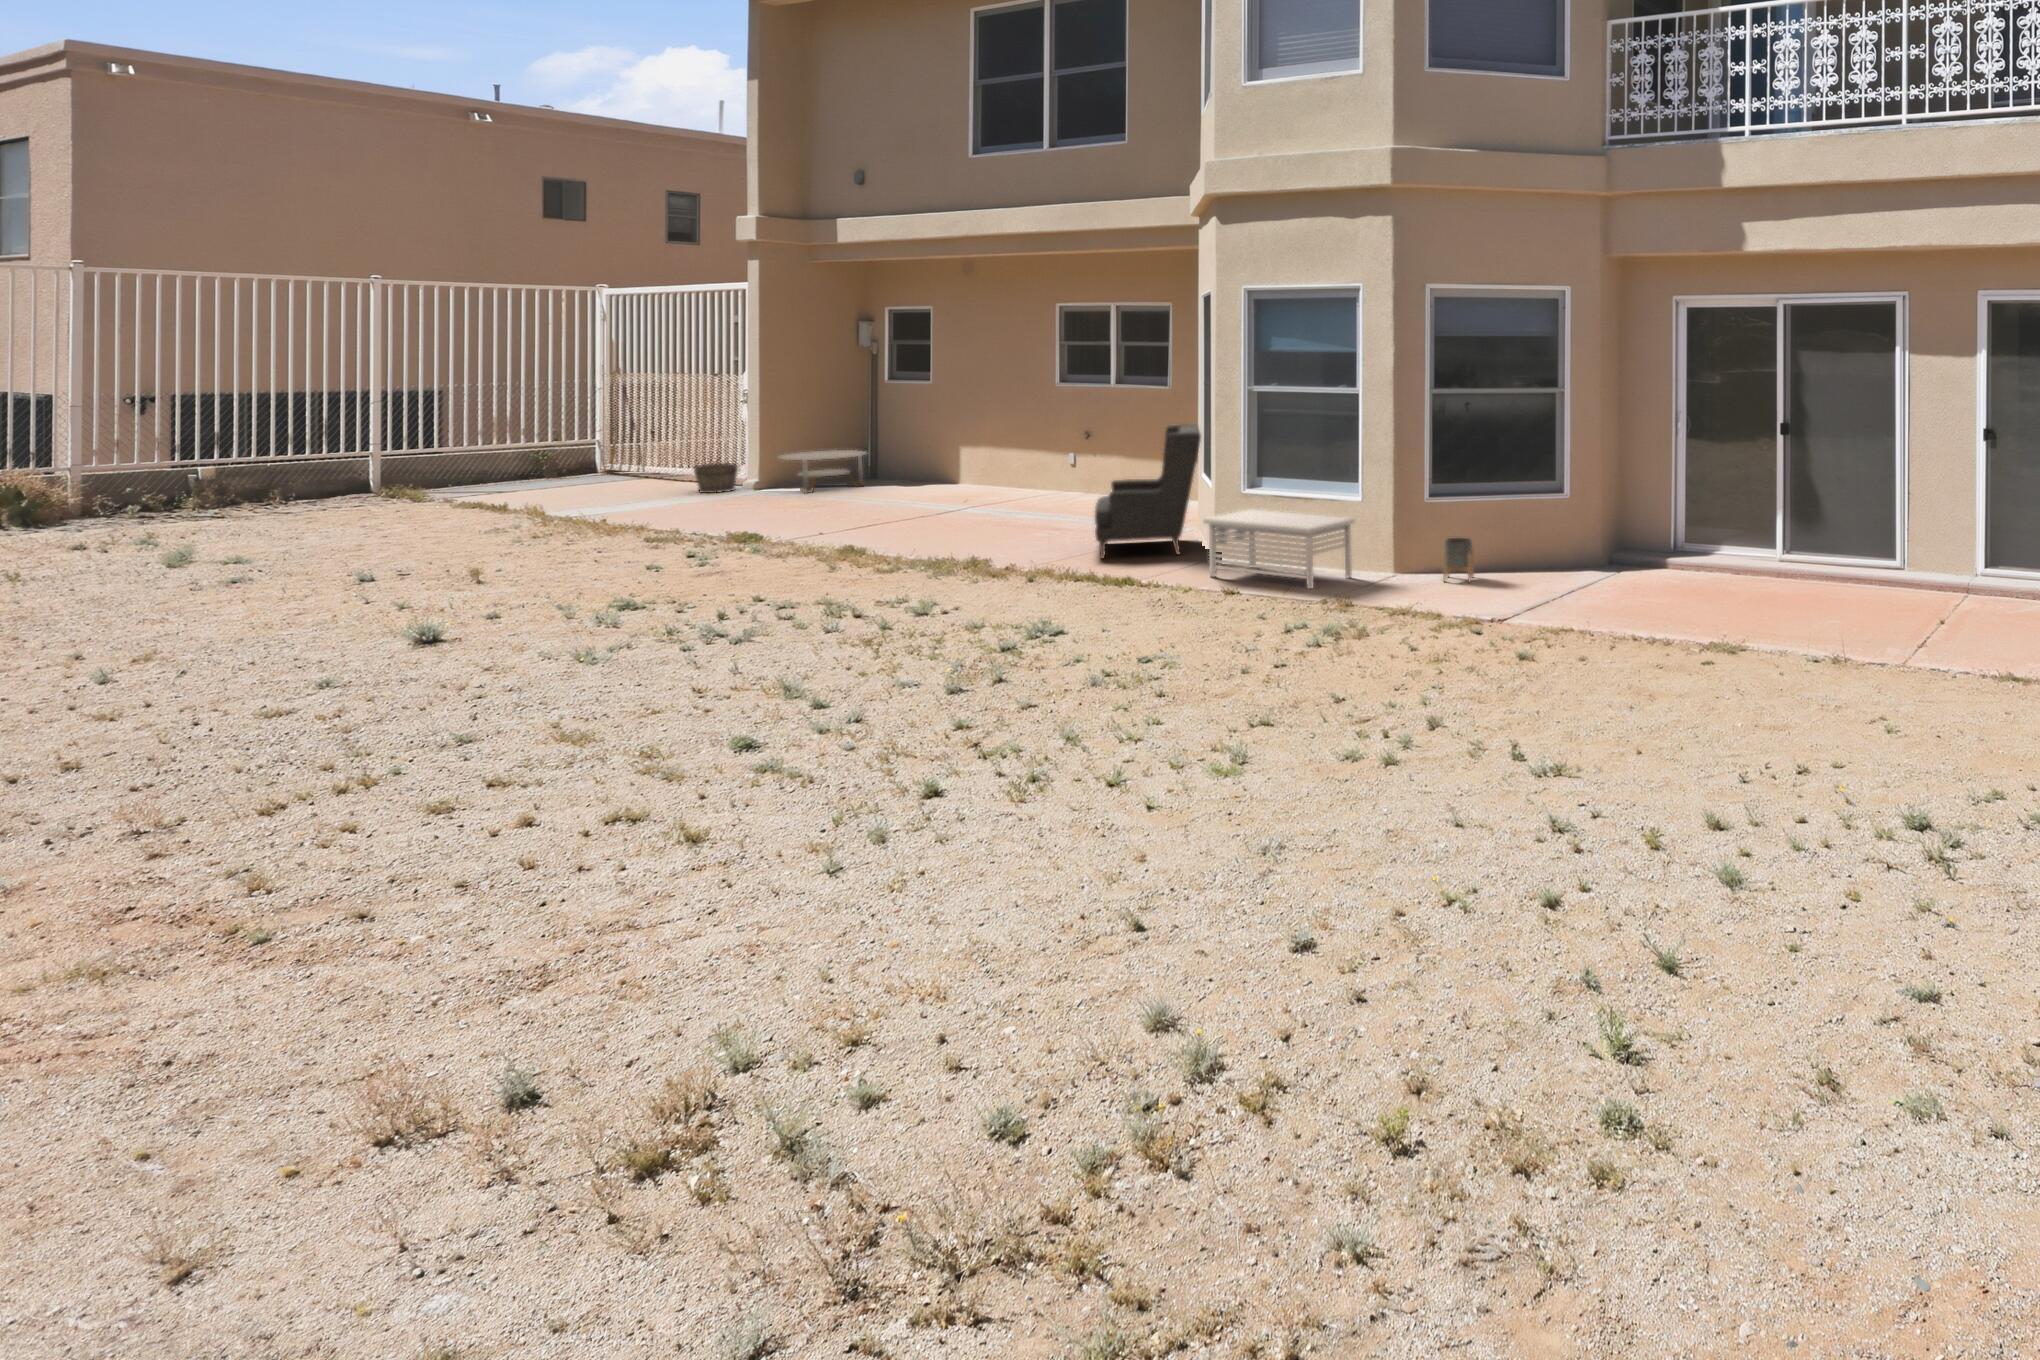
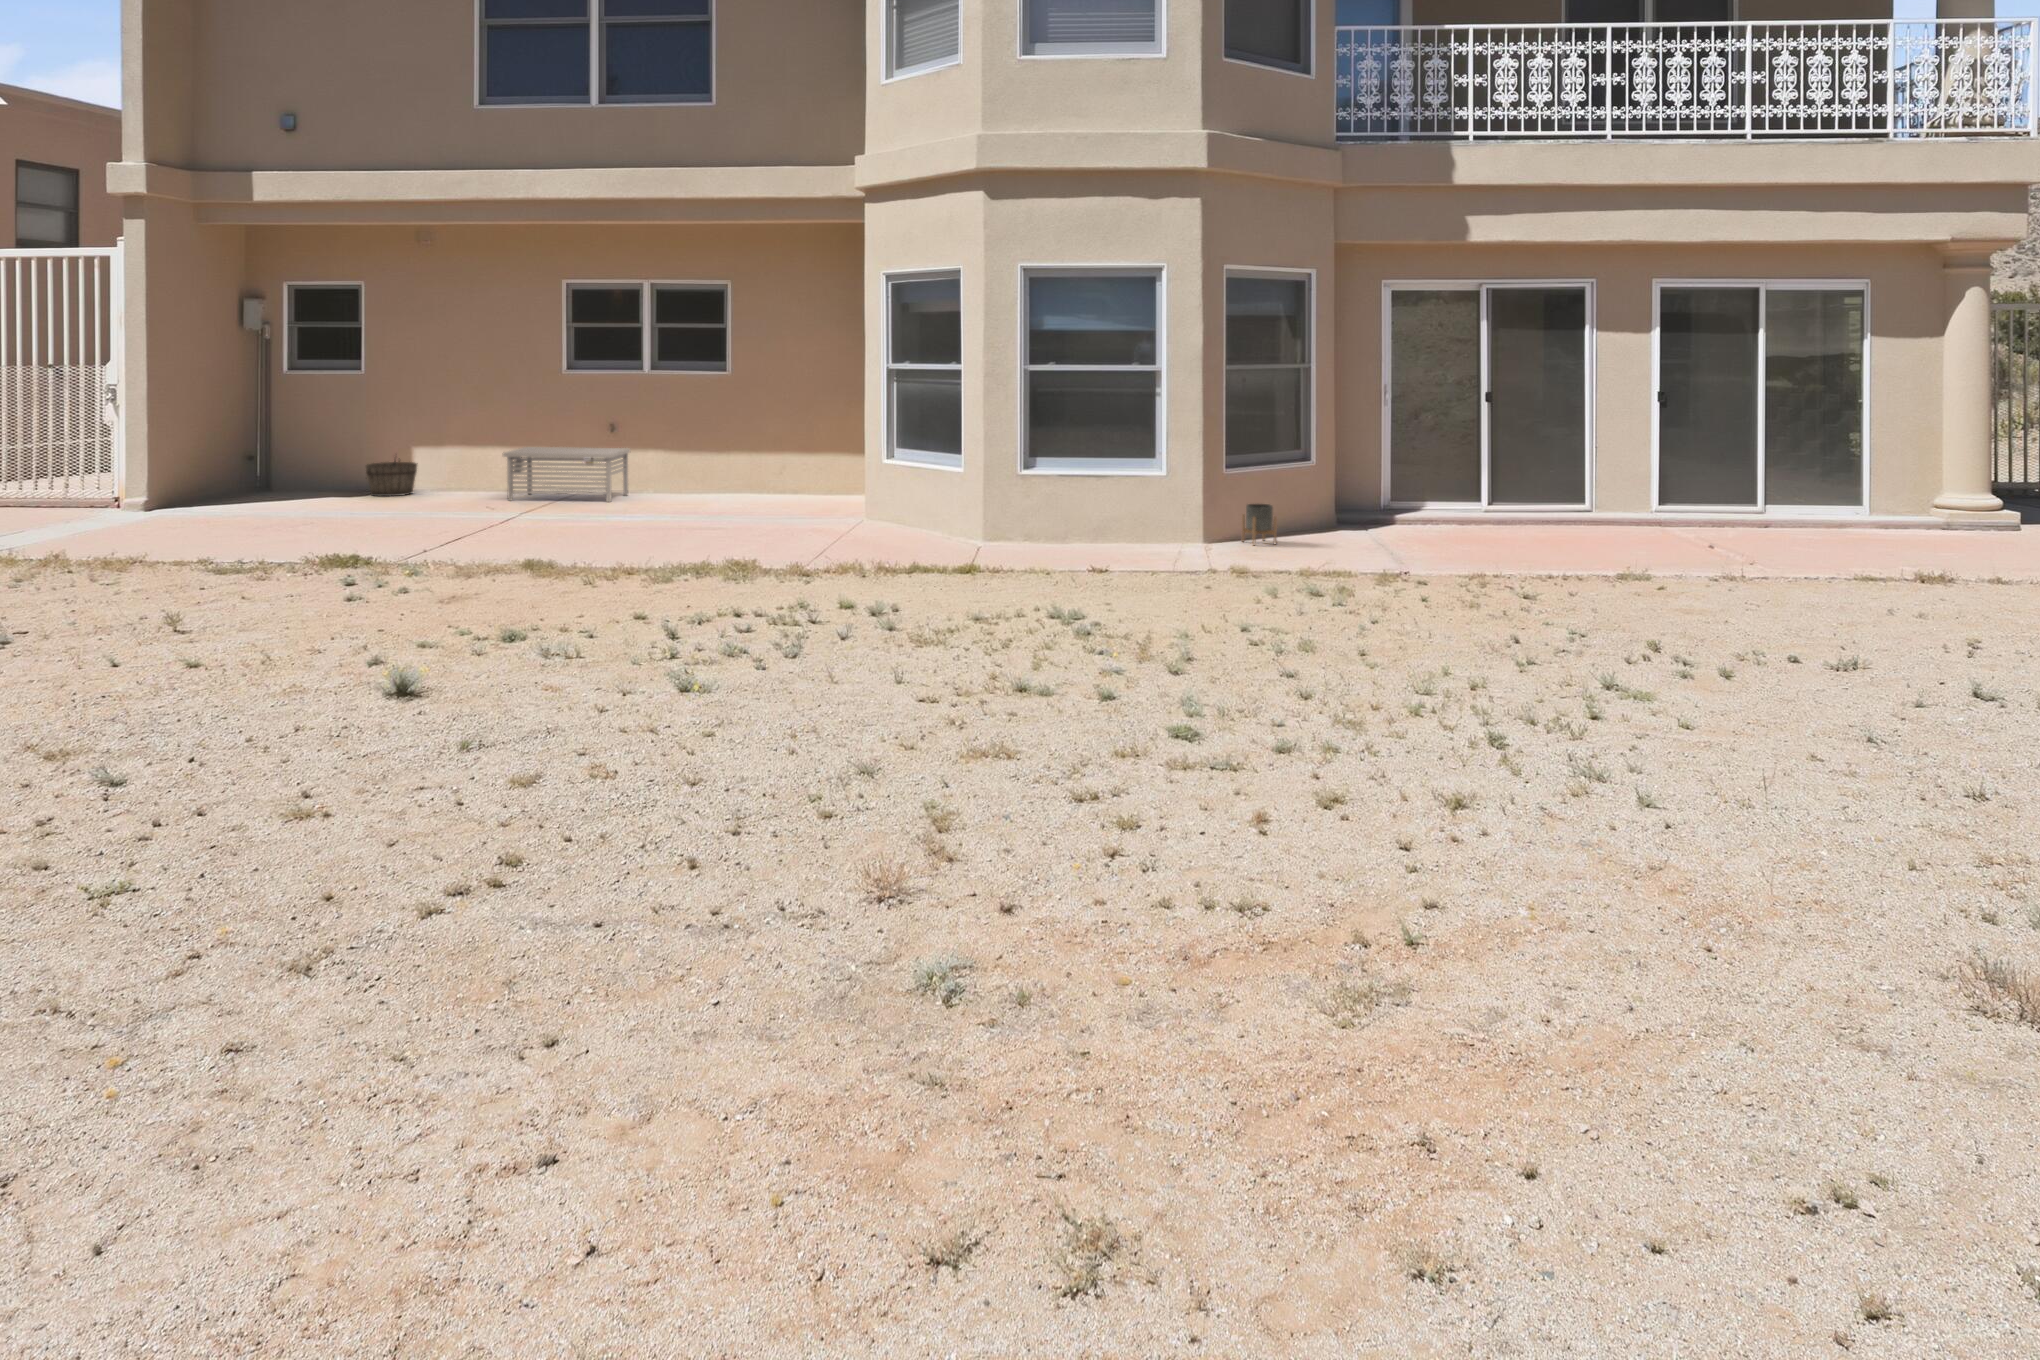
chair: present [1095,424,1201,559] -> none [803,406,951,548]
round table: present [779,450,866,493] -> none [183,455,297,507]
wooden bucket: present [694,463,738,493] -> present [366,460,417,496]
storage bench: present [1203,509,1354,589] -> present [503,447,630,502]

